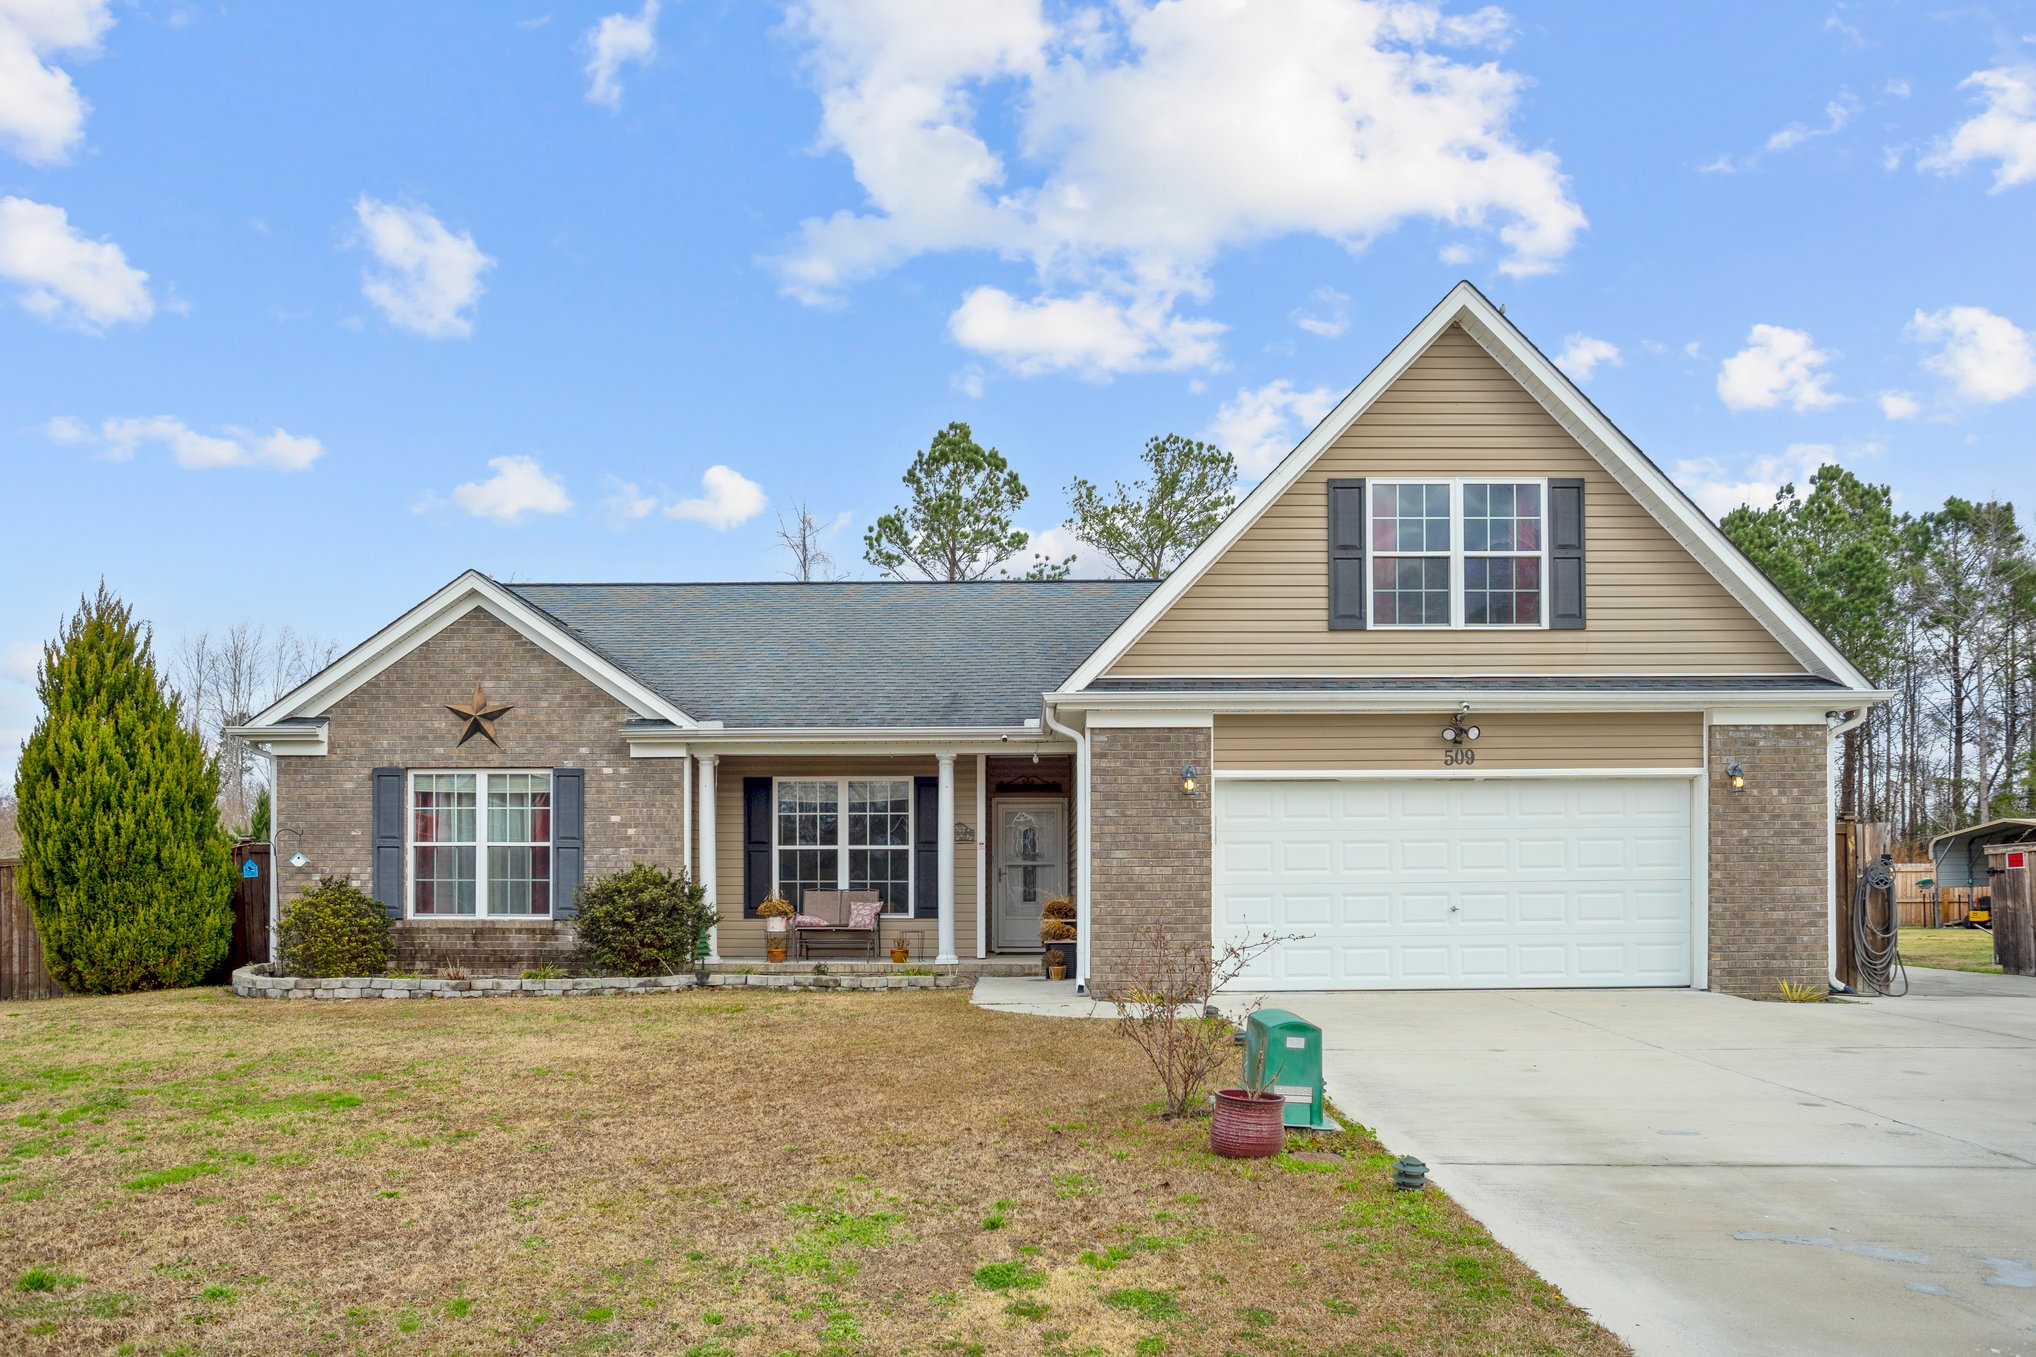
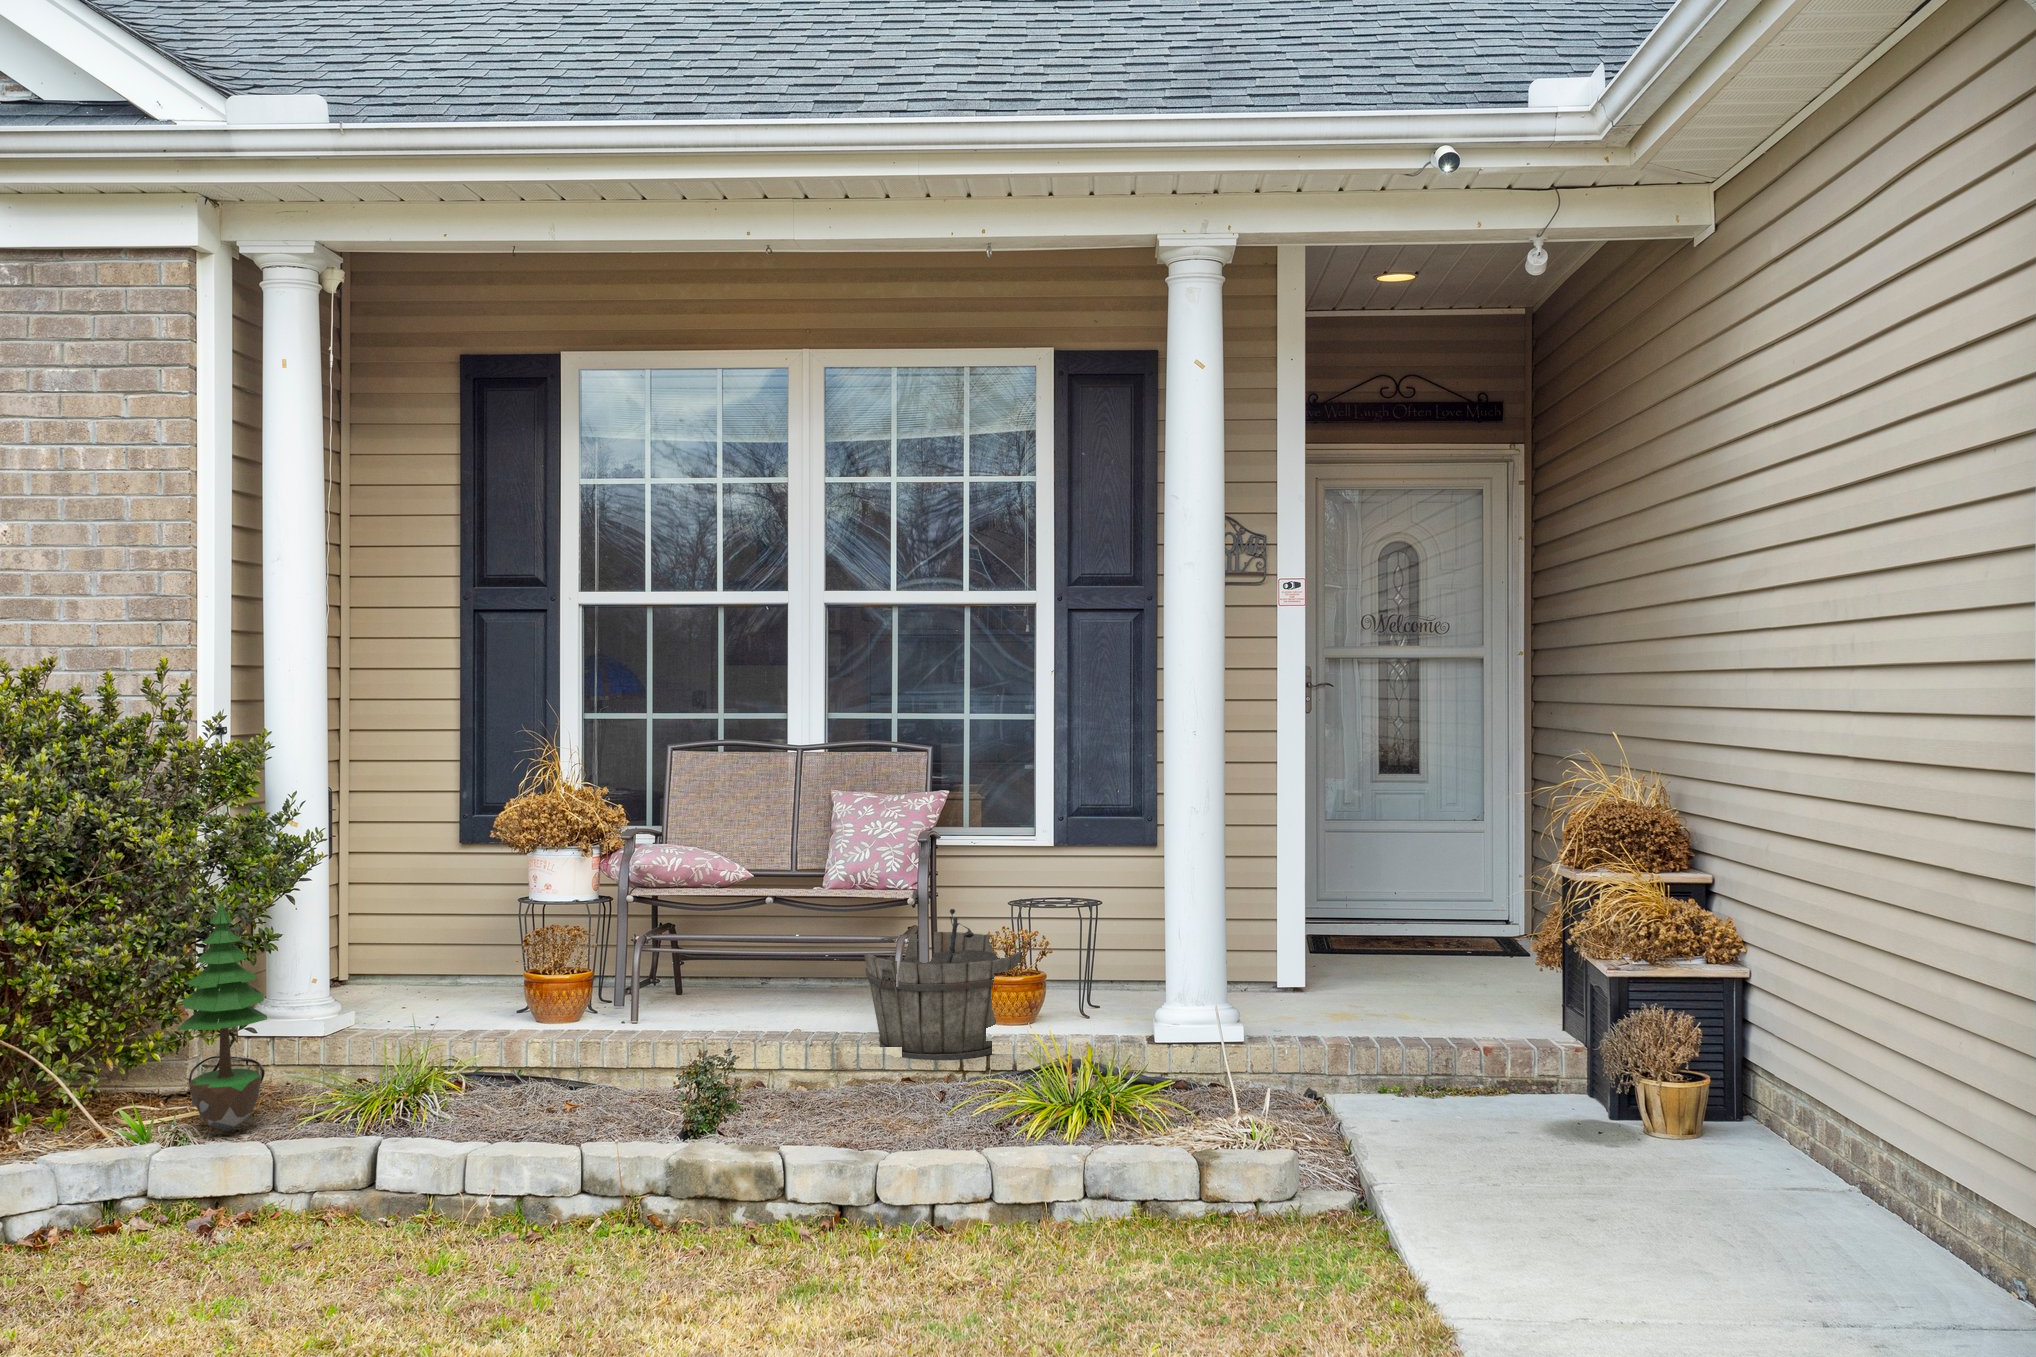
wooden bucket: none [859,934,904,974] -> present [864,909,1022,1060]

